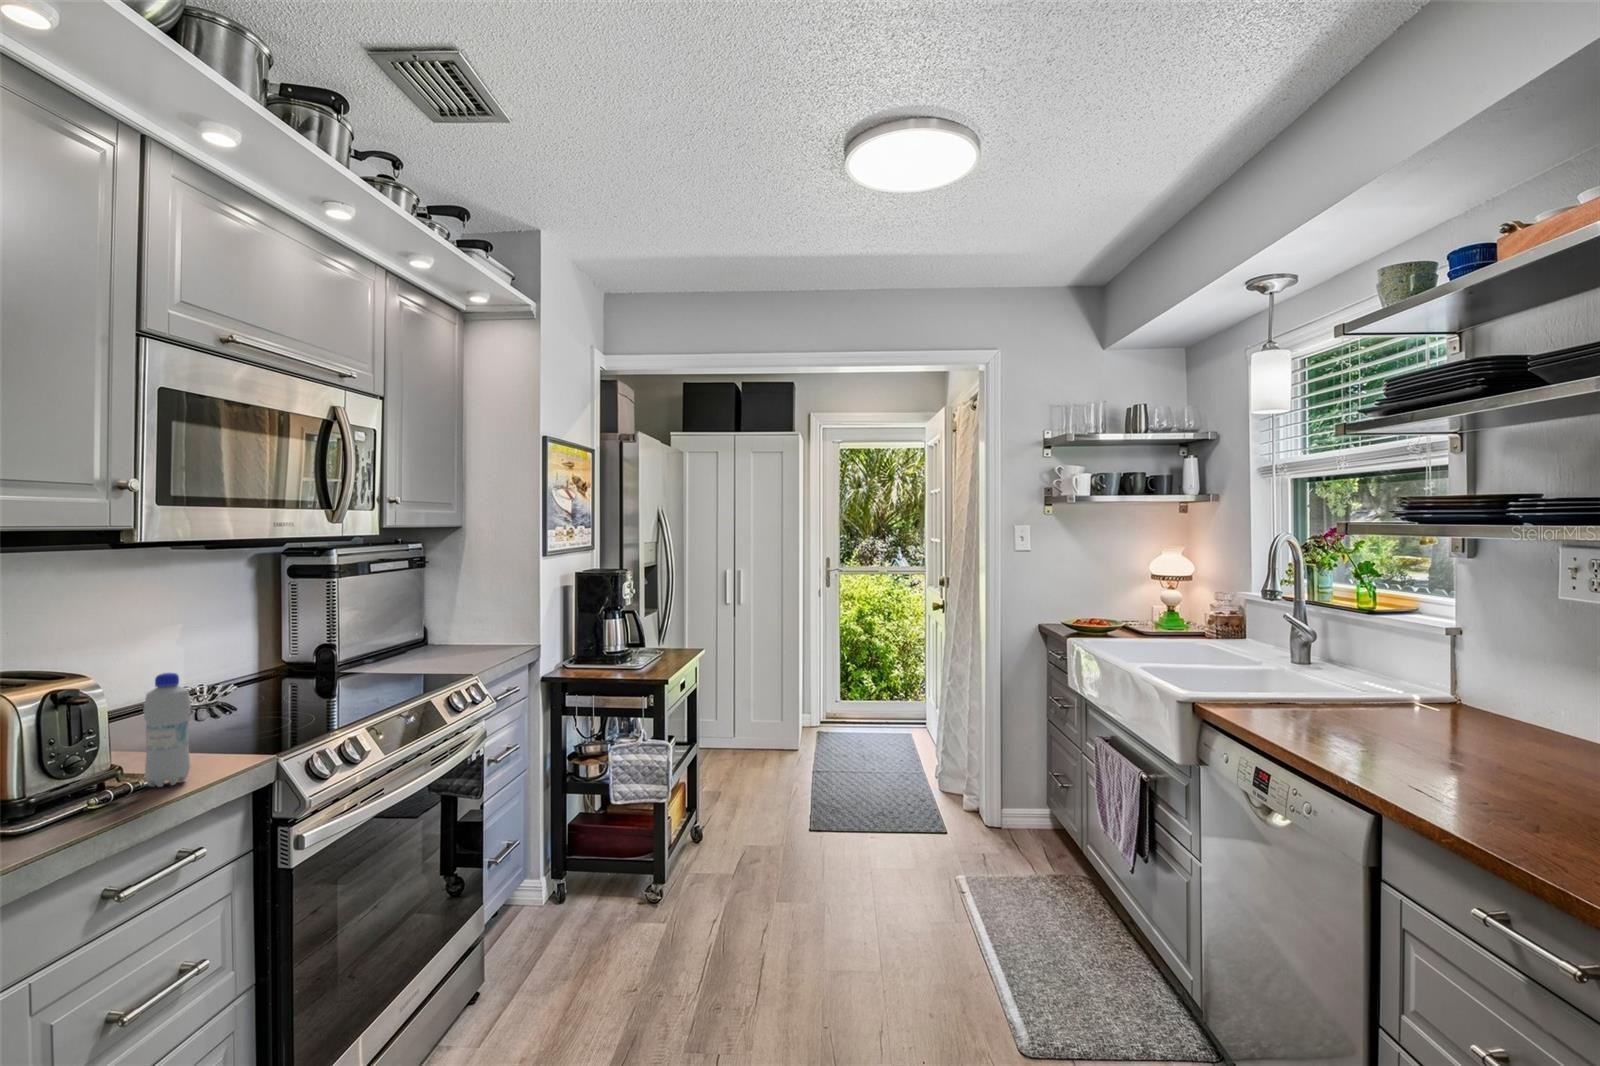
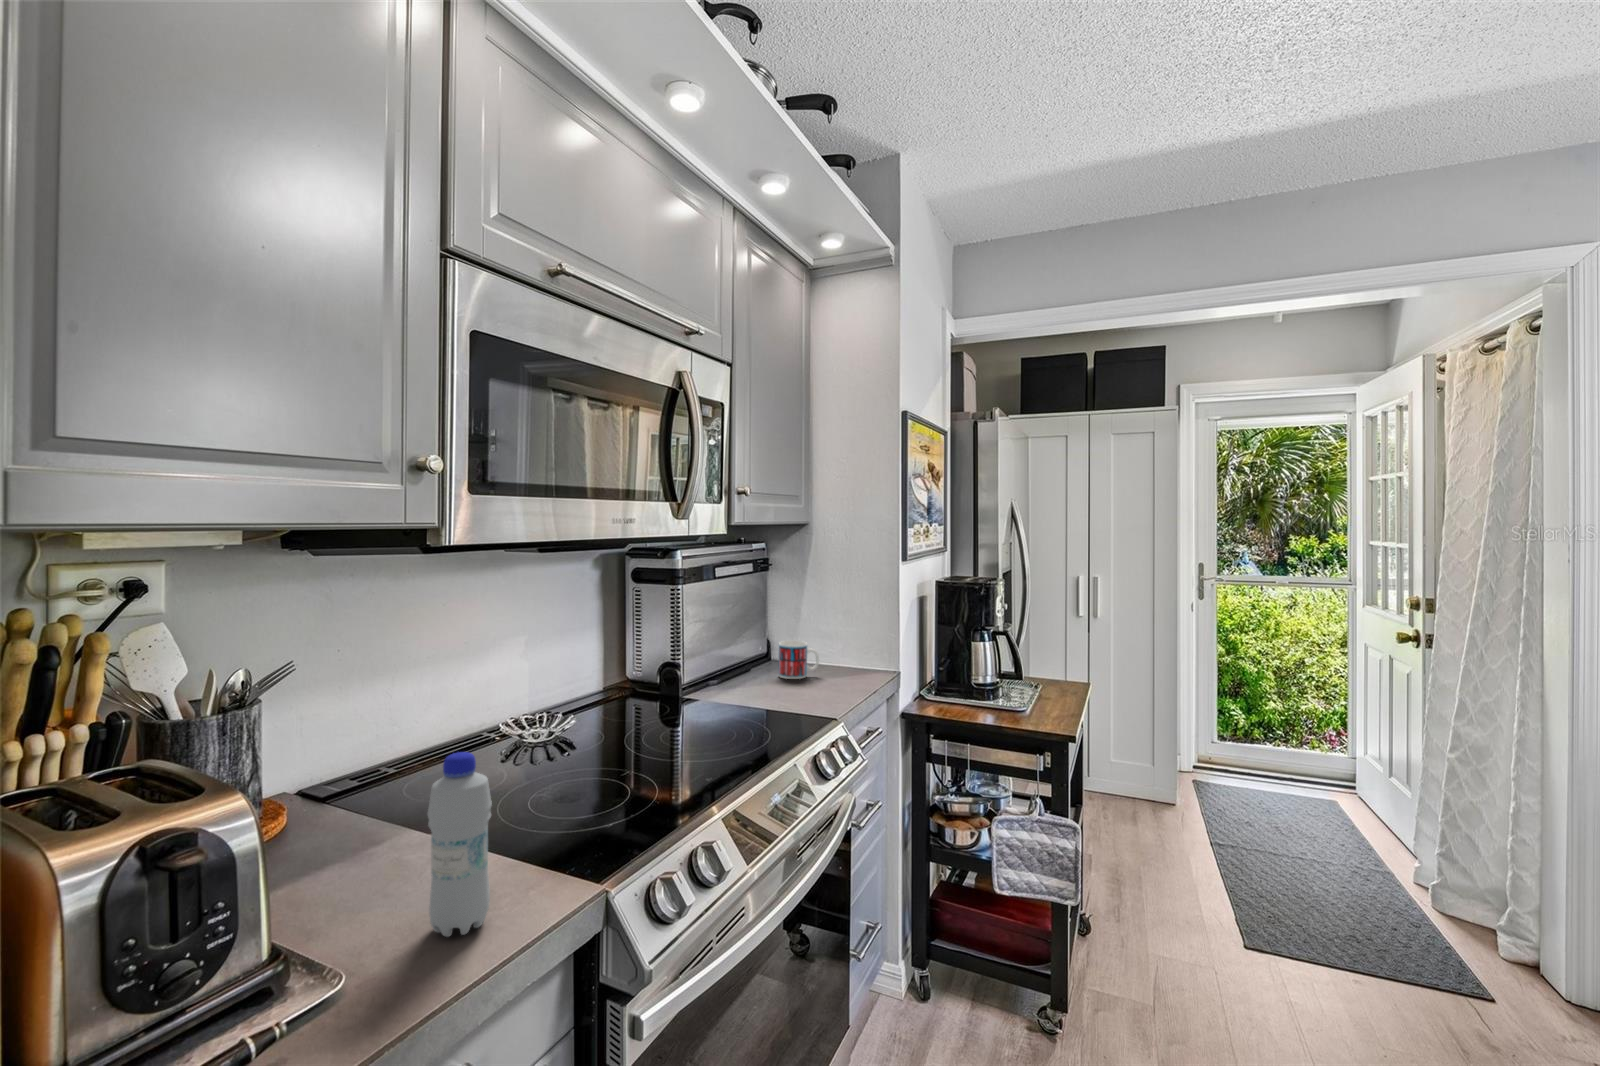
mug: none [434,625,471,656] -> present [778,641,819,679]

